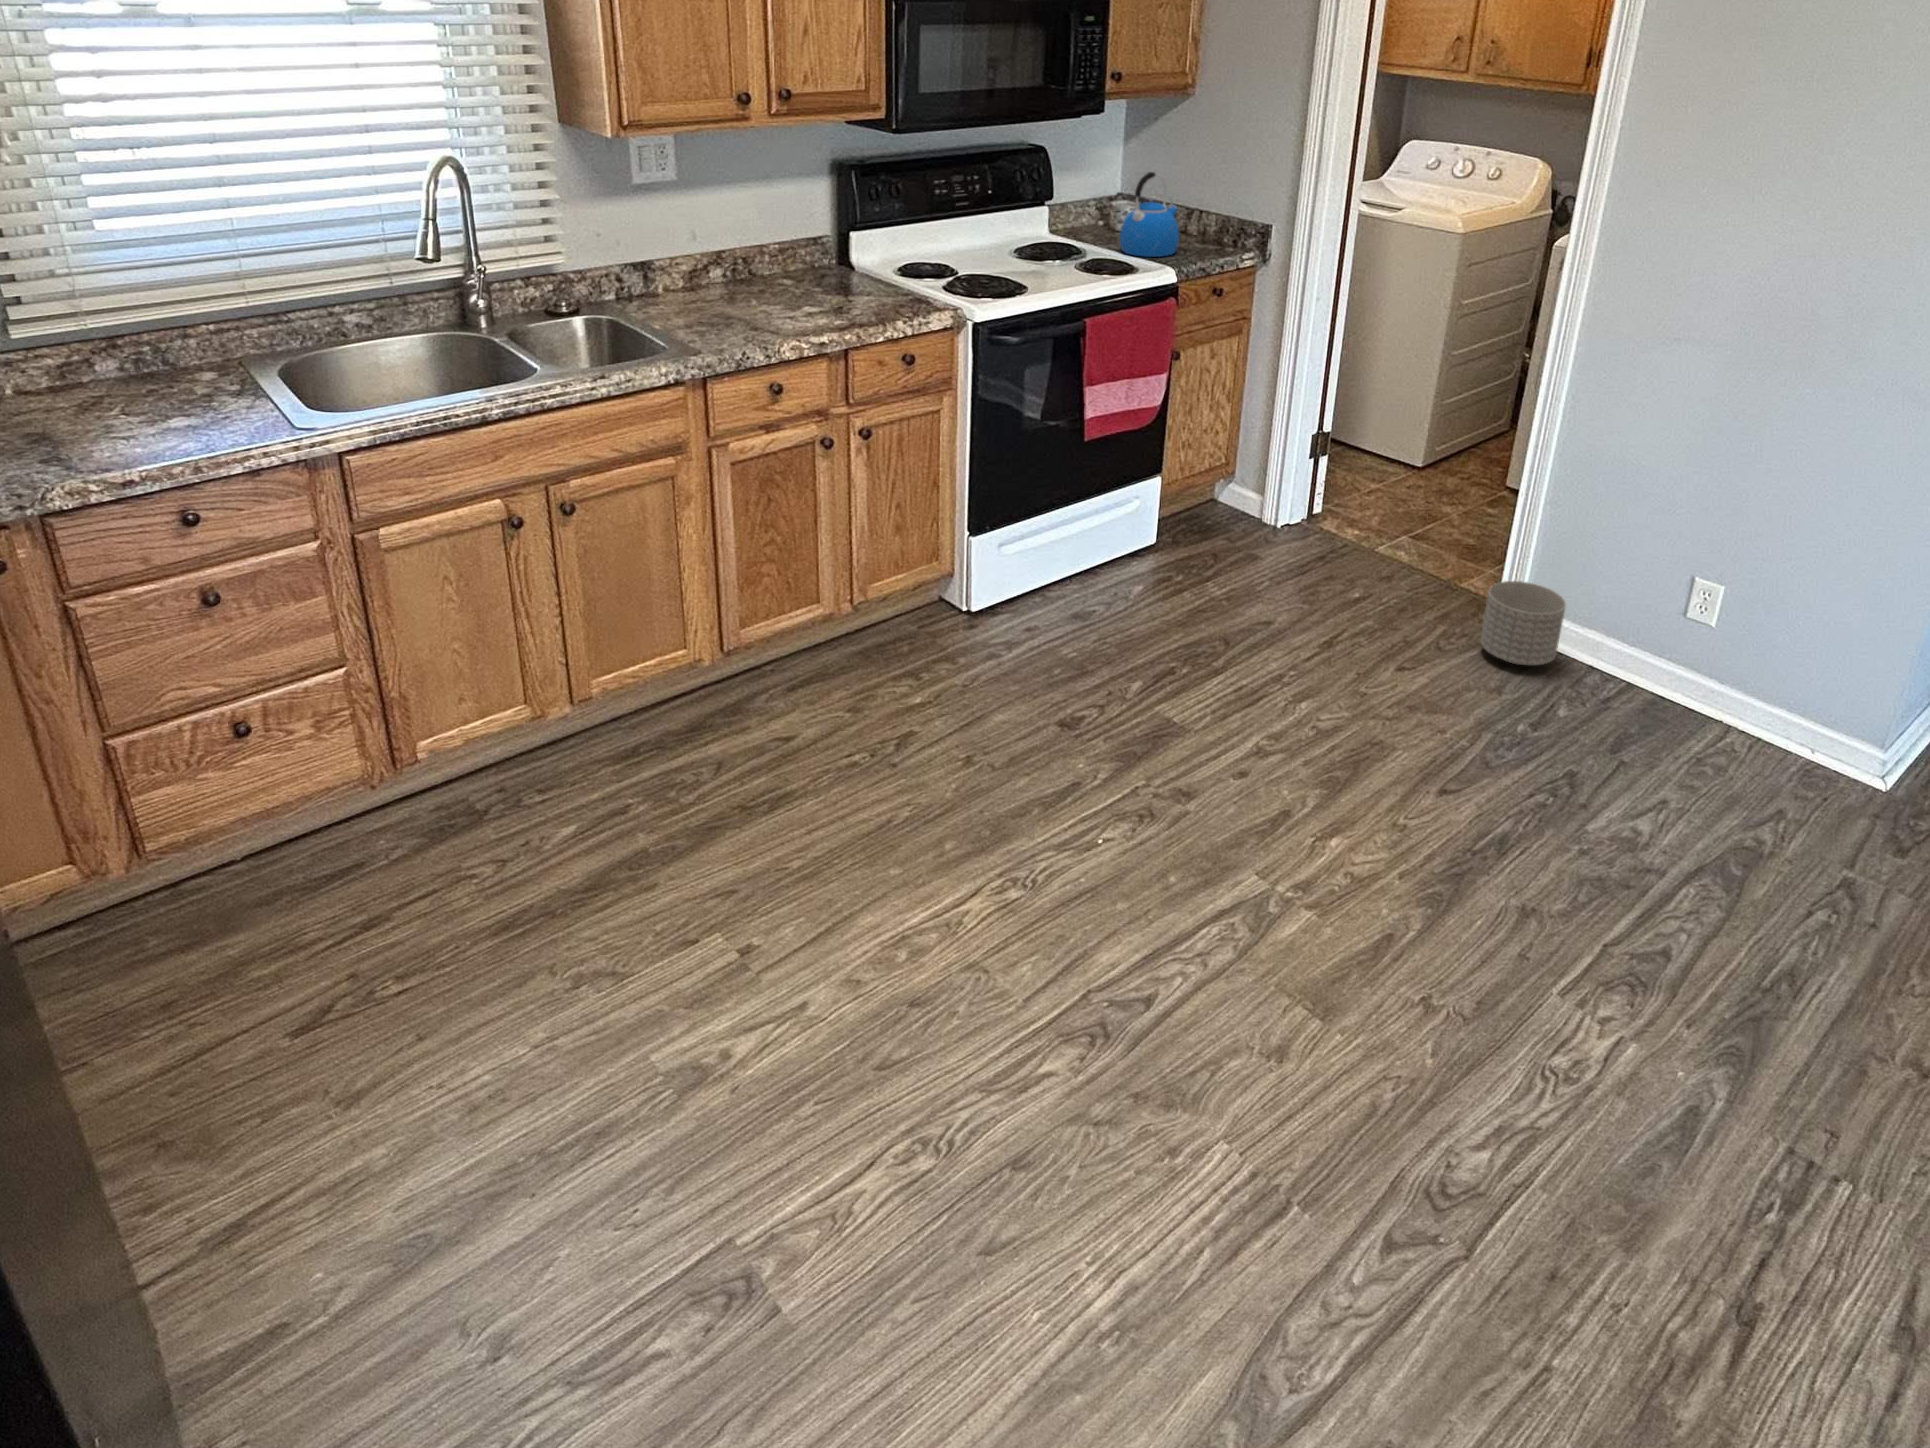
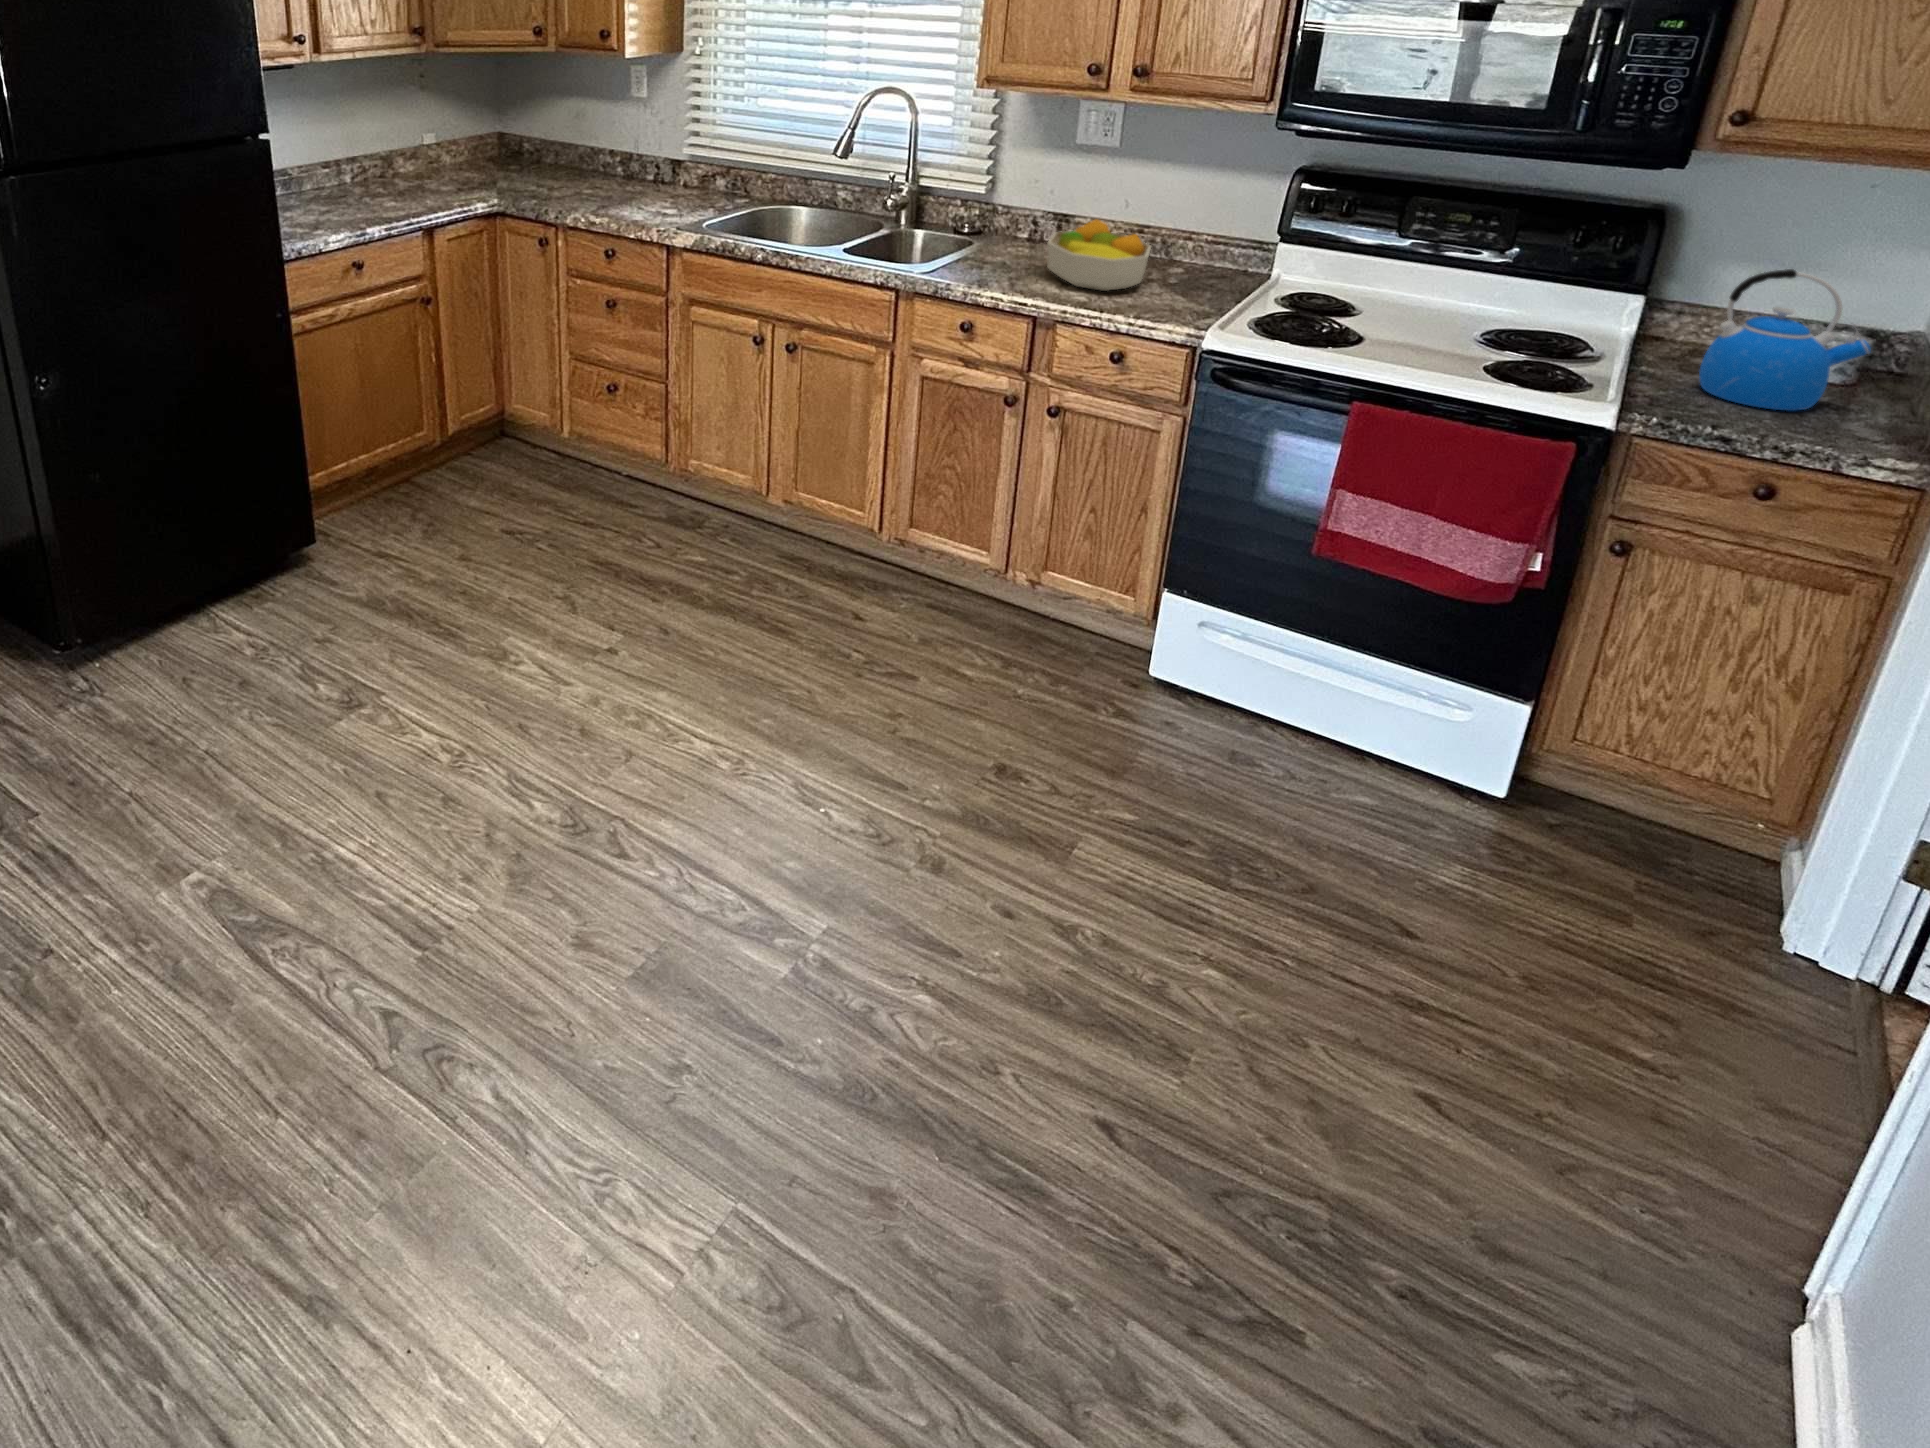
fruit bowl: none [715,254,838,319] -> present [1047,219,1151,291]
planter: present [1480,581,1566,665] -> none [1593,1149,1813,1377]

